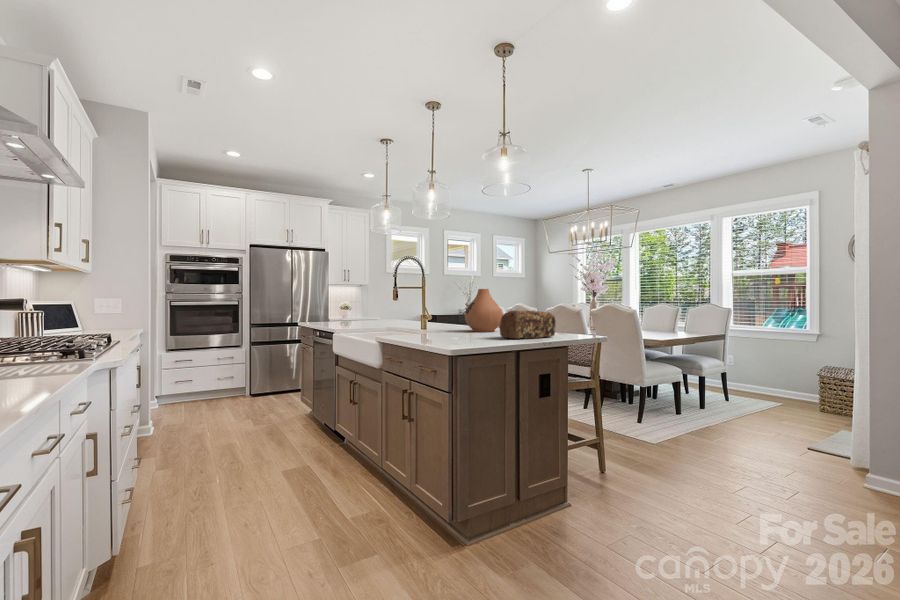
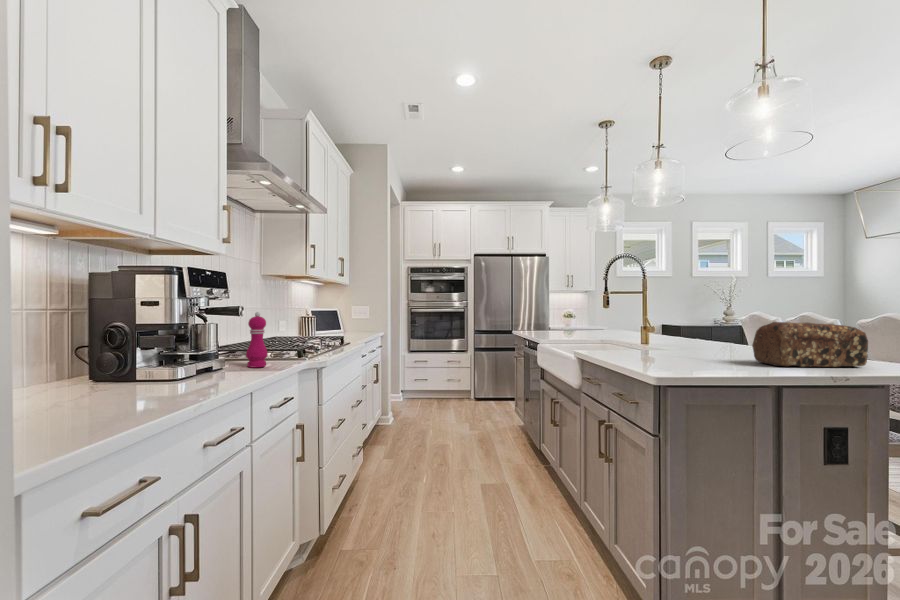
vase: present [465,289,503,332] -> none [702,291,766,352]
pepper mill: none [33,308,64,373] -> present [246,312,268,367]

